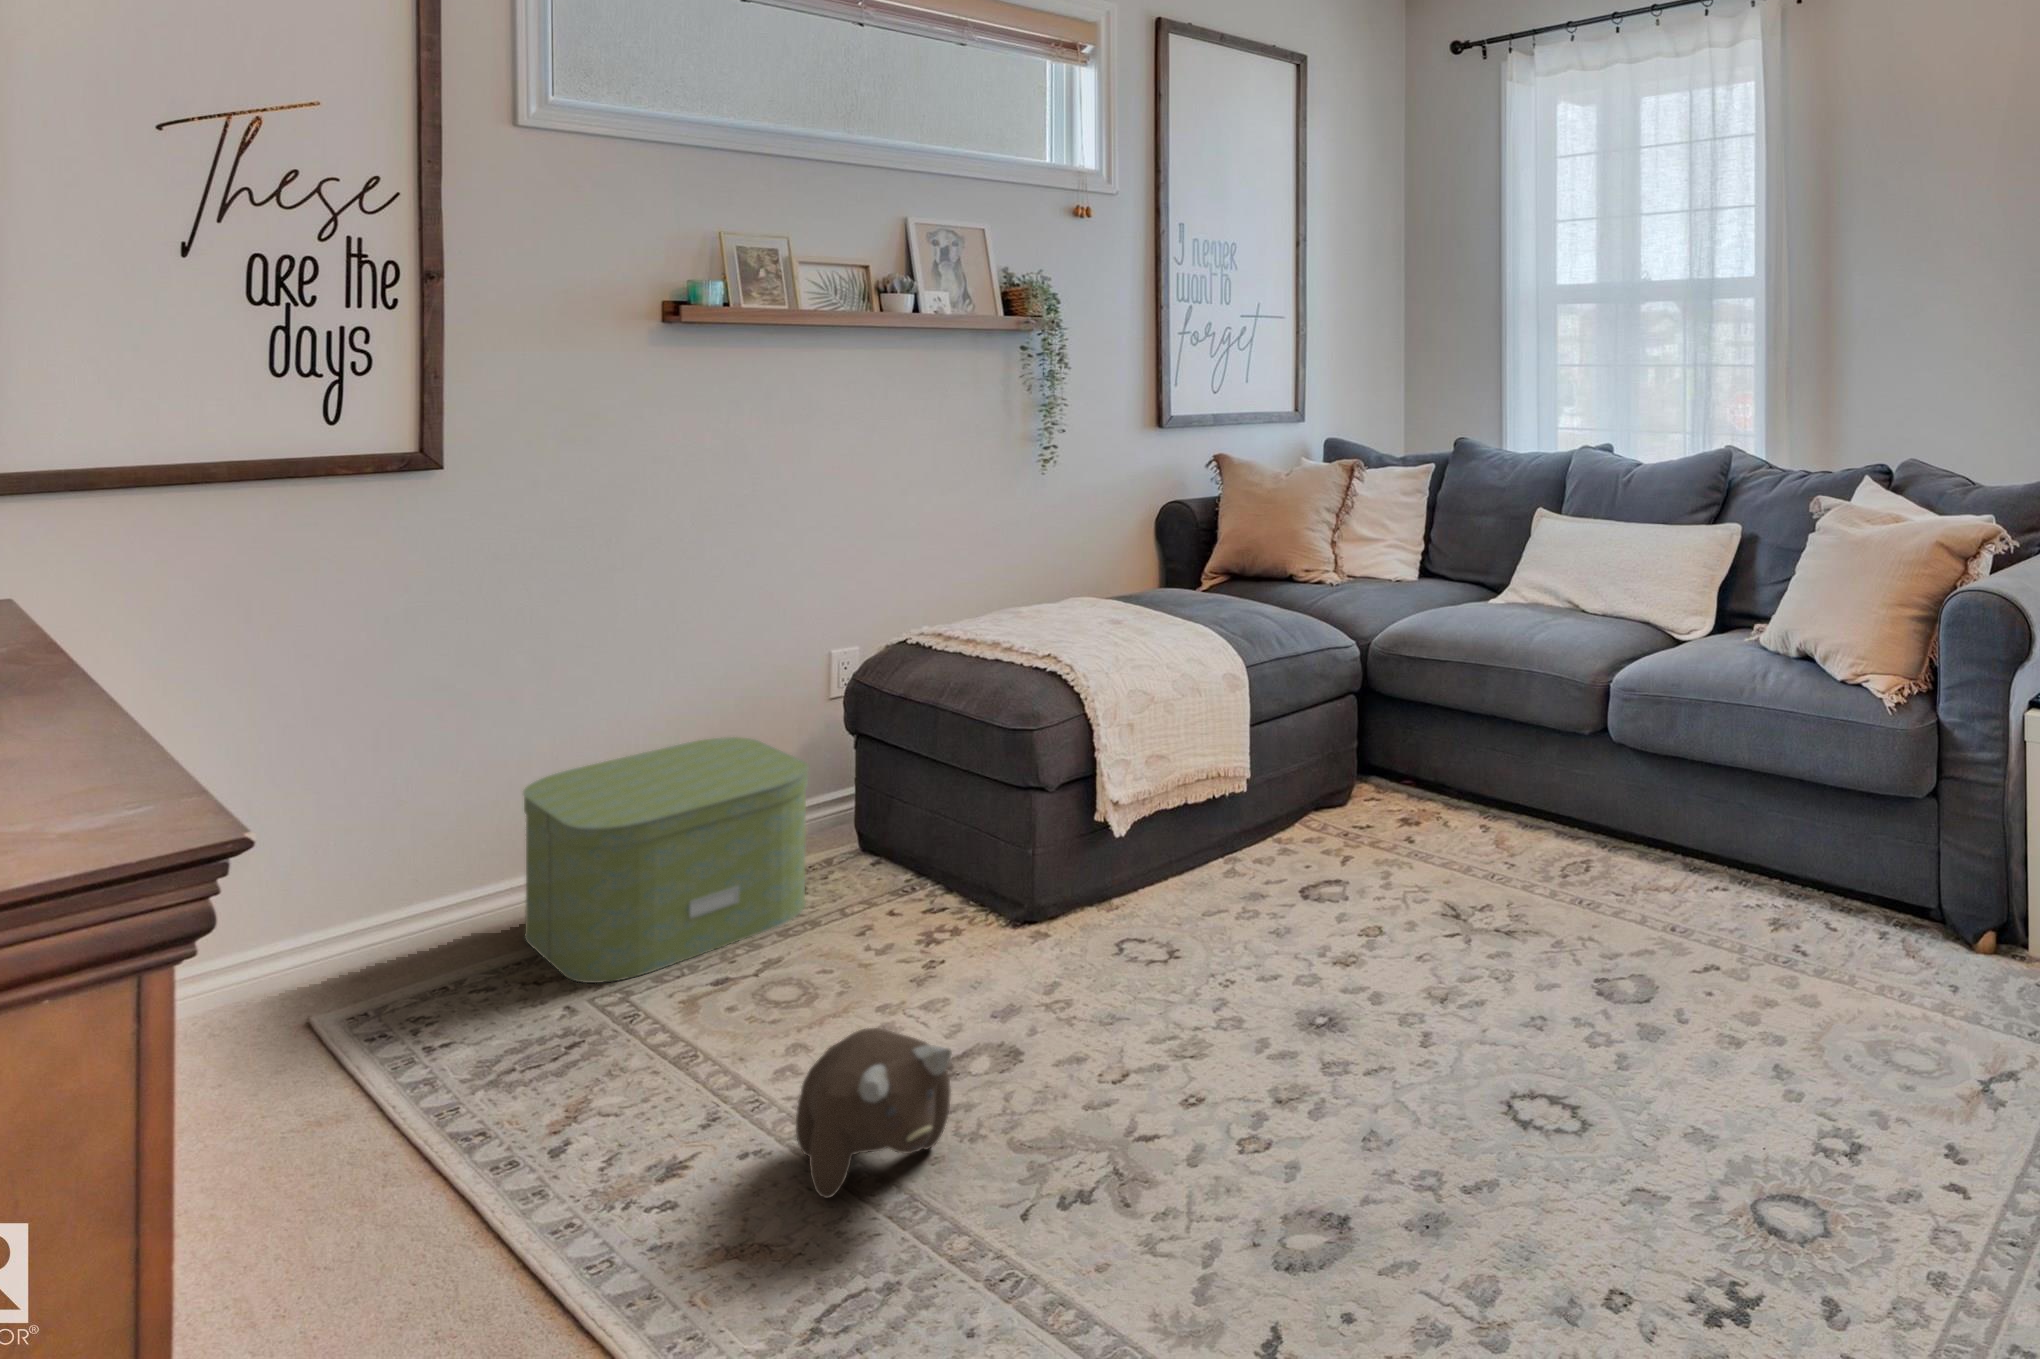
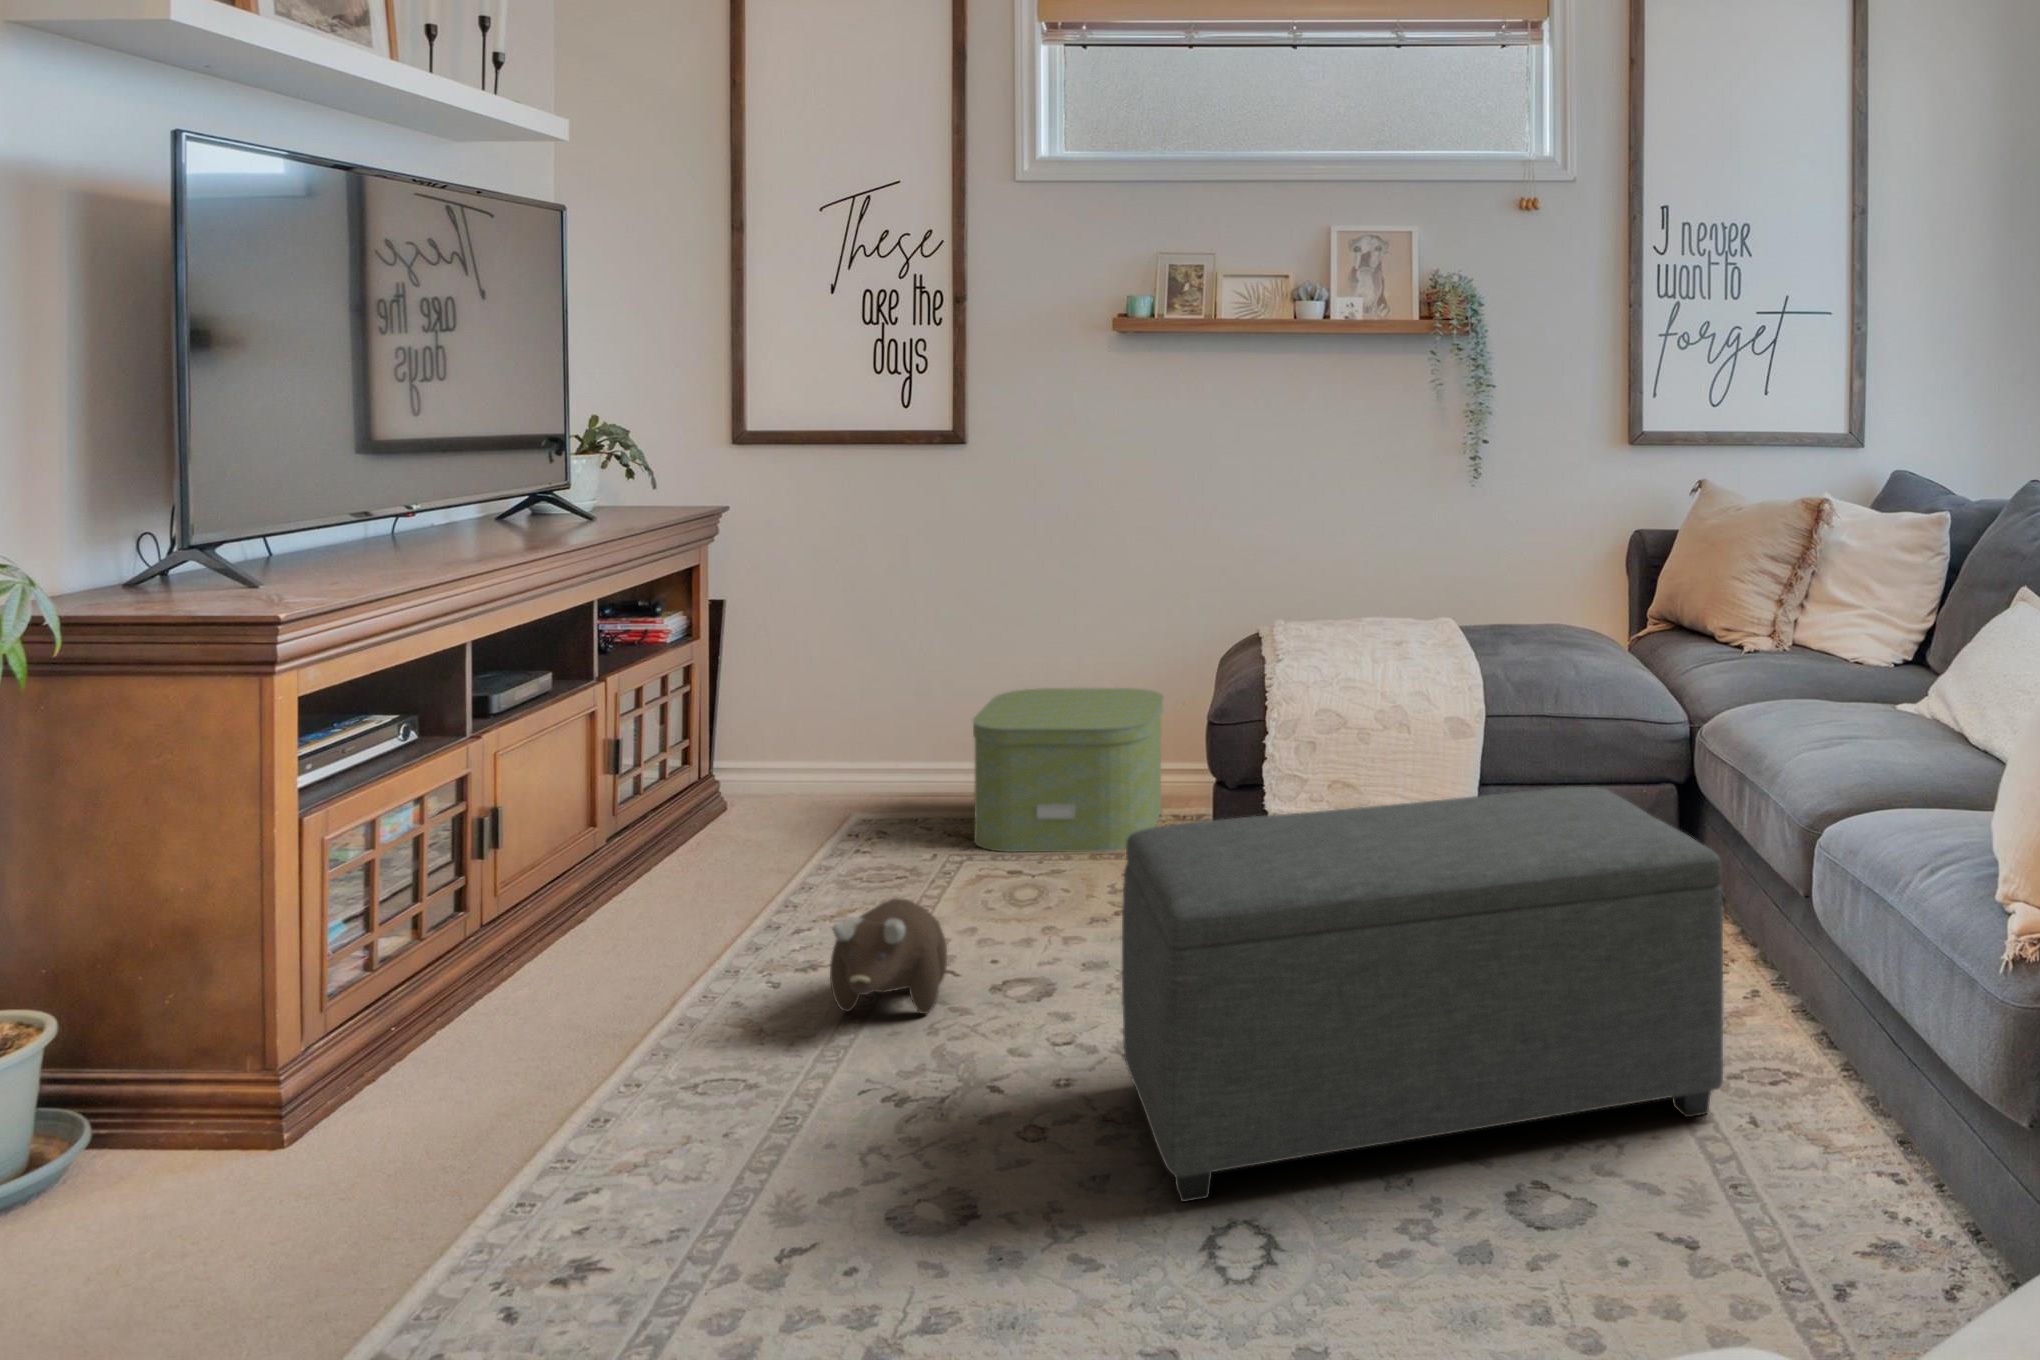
ottoman: none [1254,697,1612,1132] -> present [1122,787,1724,1202]

